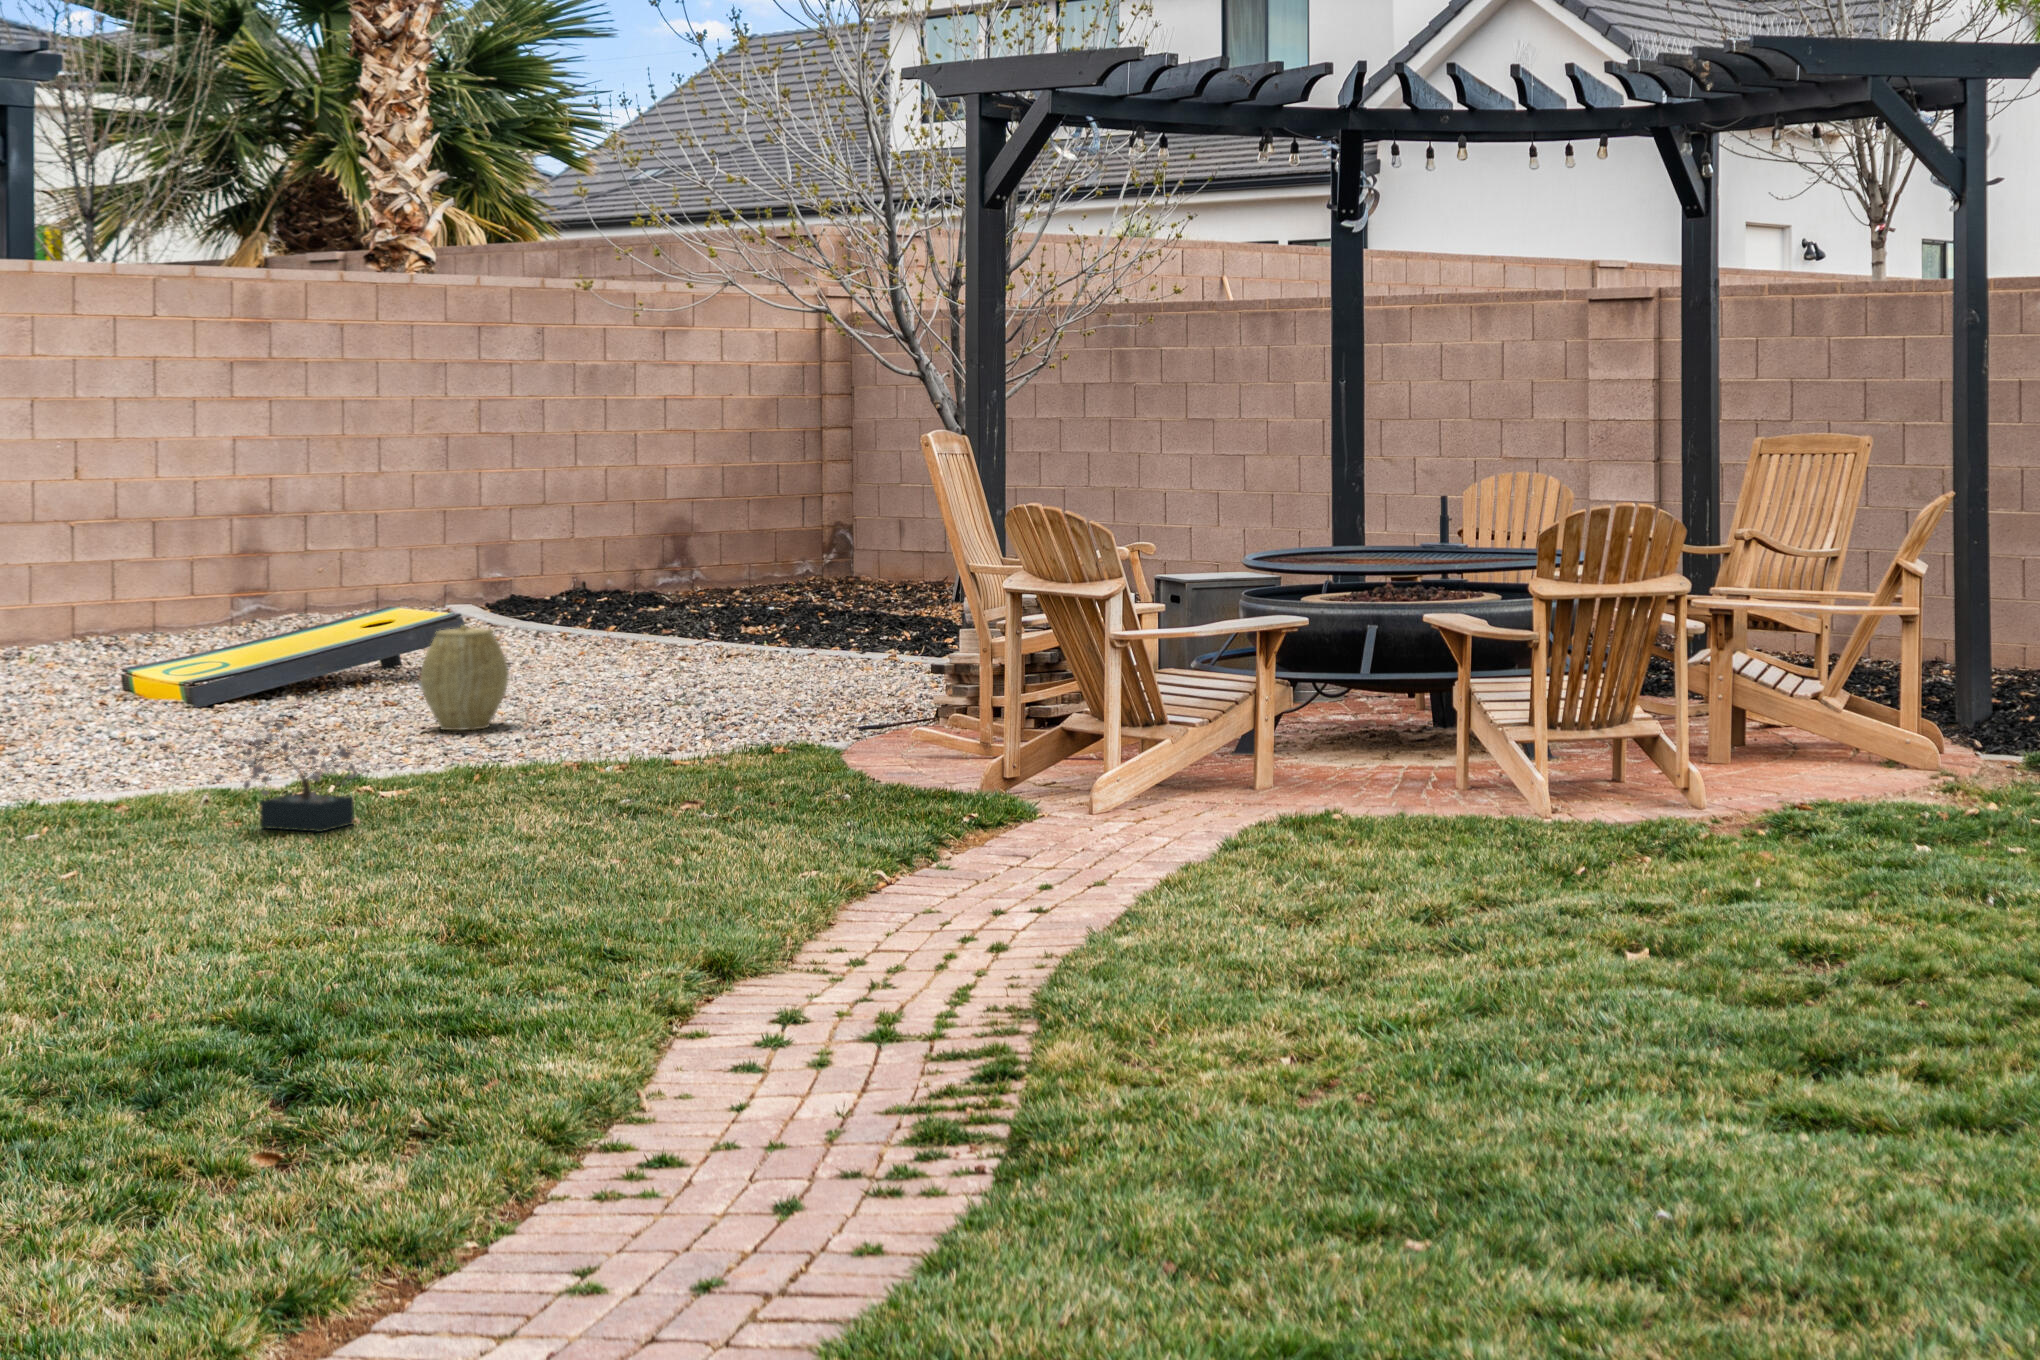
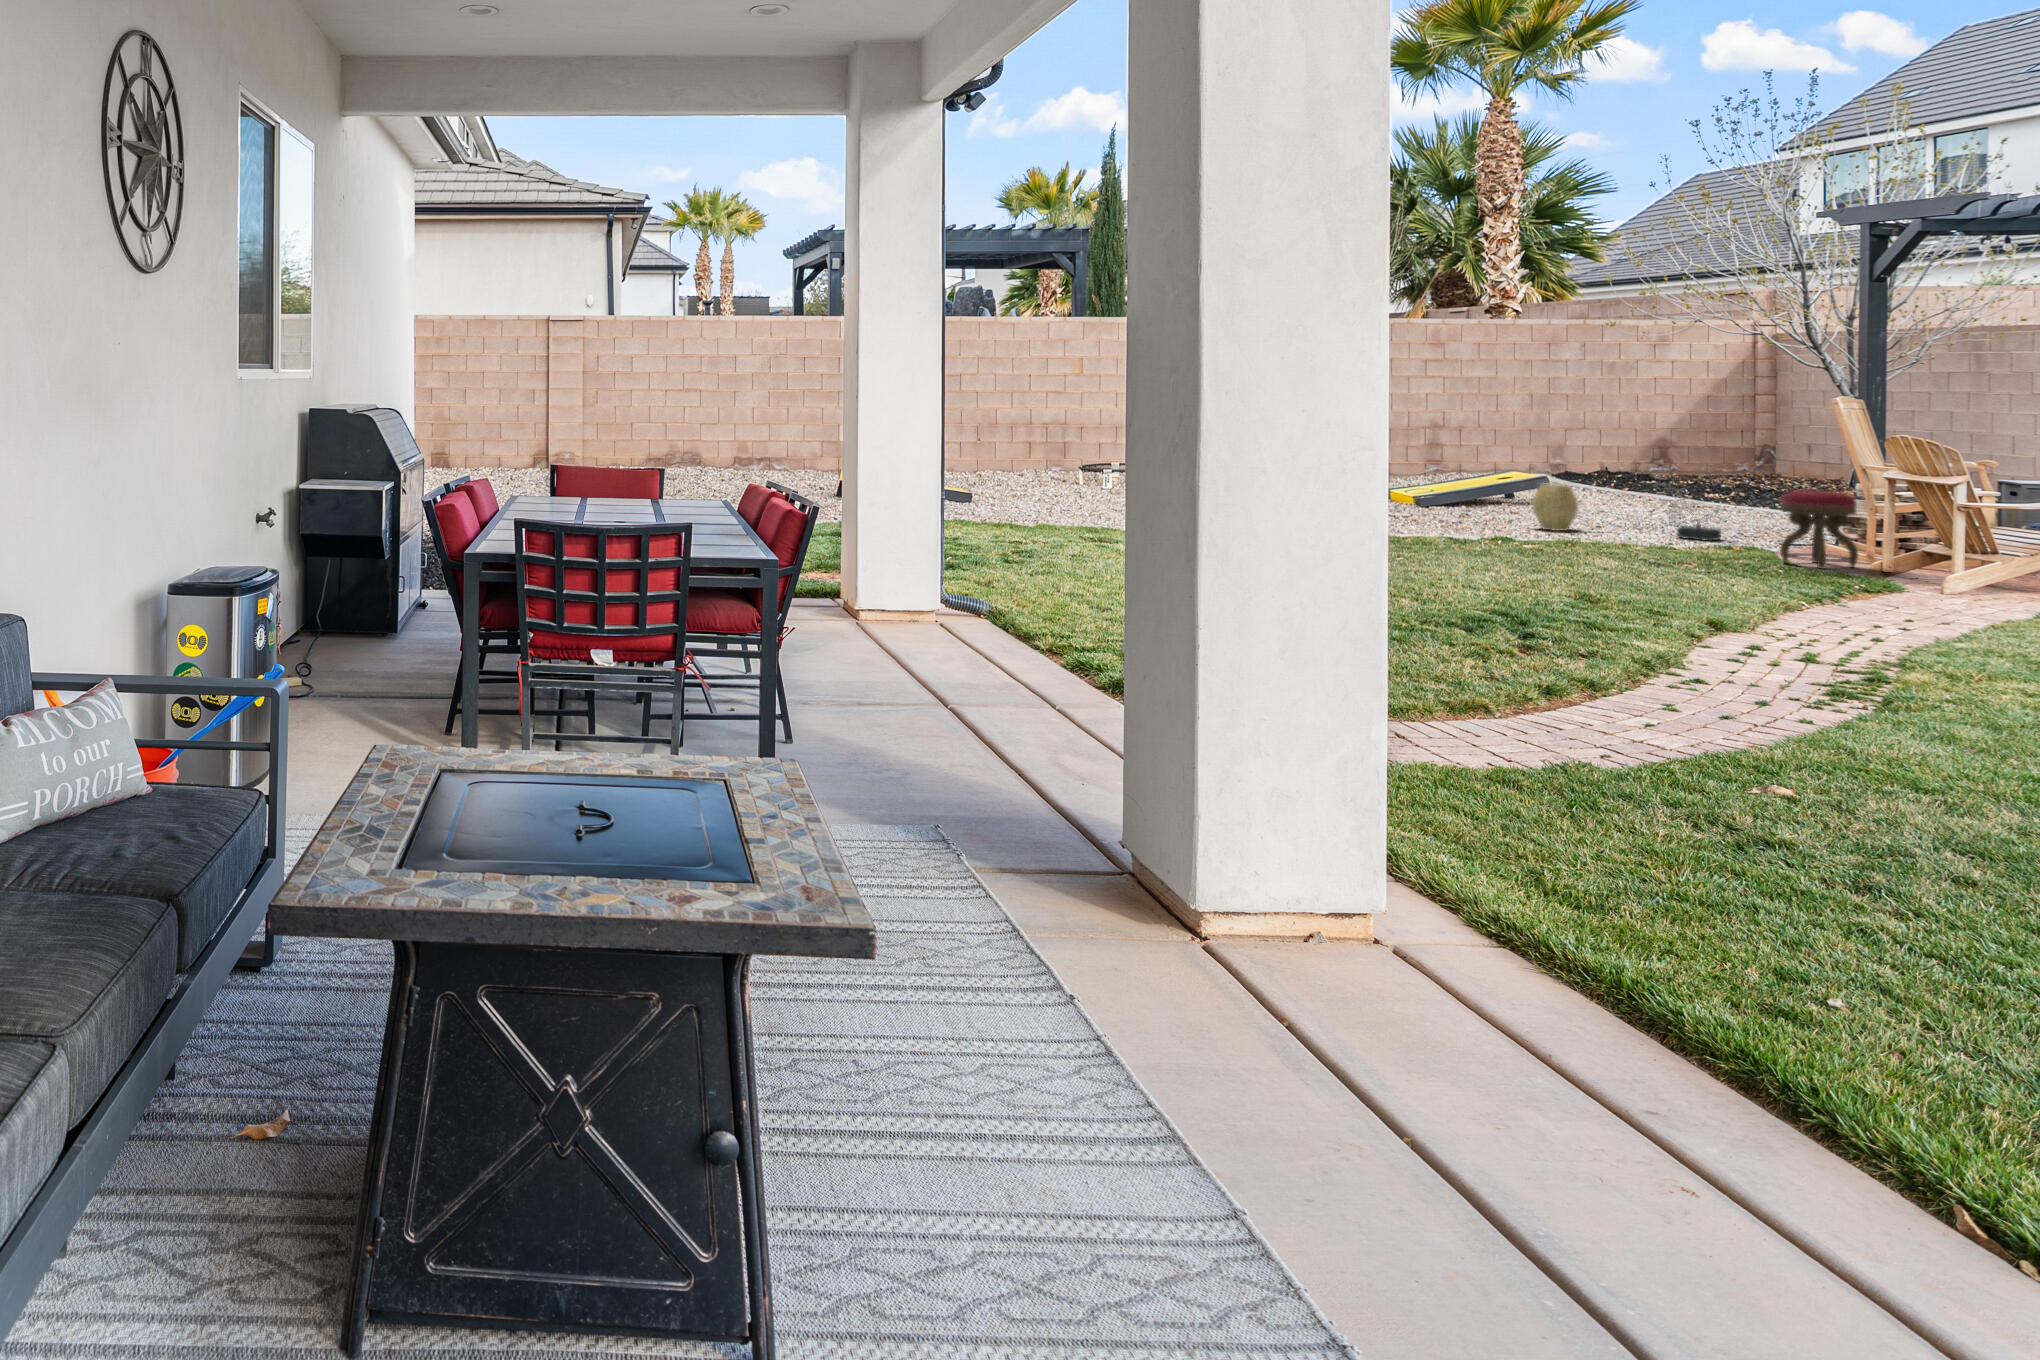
stool: none [847,620,968,776] -> present [1780,490,1858,569]
decorative plant: present [239,720,367,832] -> present [1666,498,1722,541]

